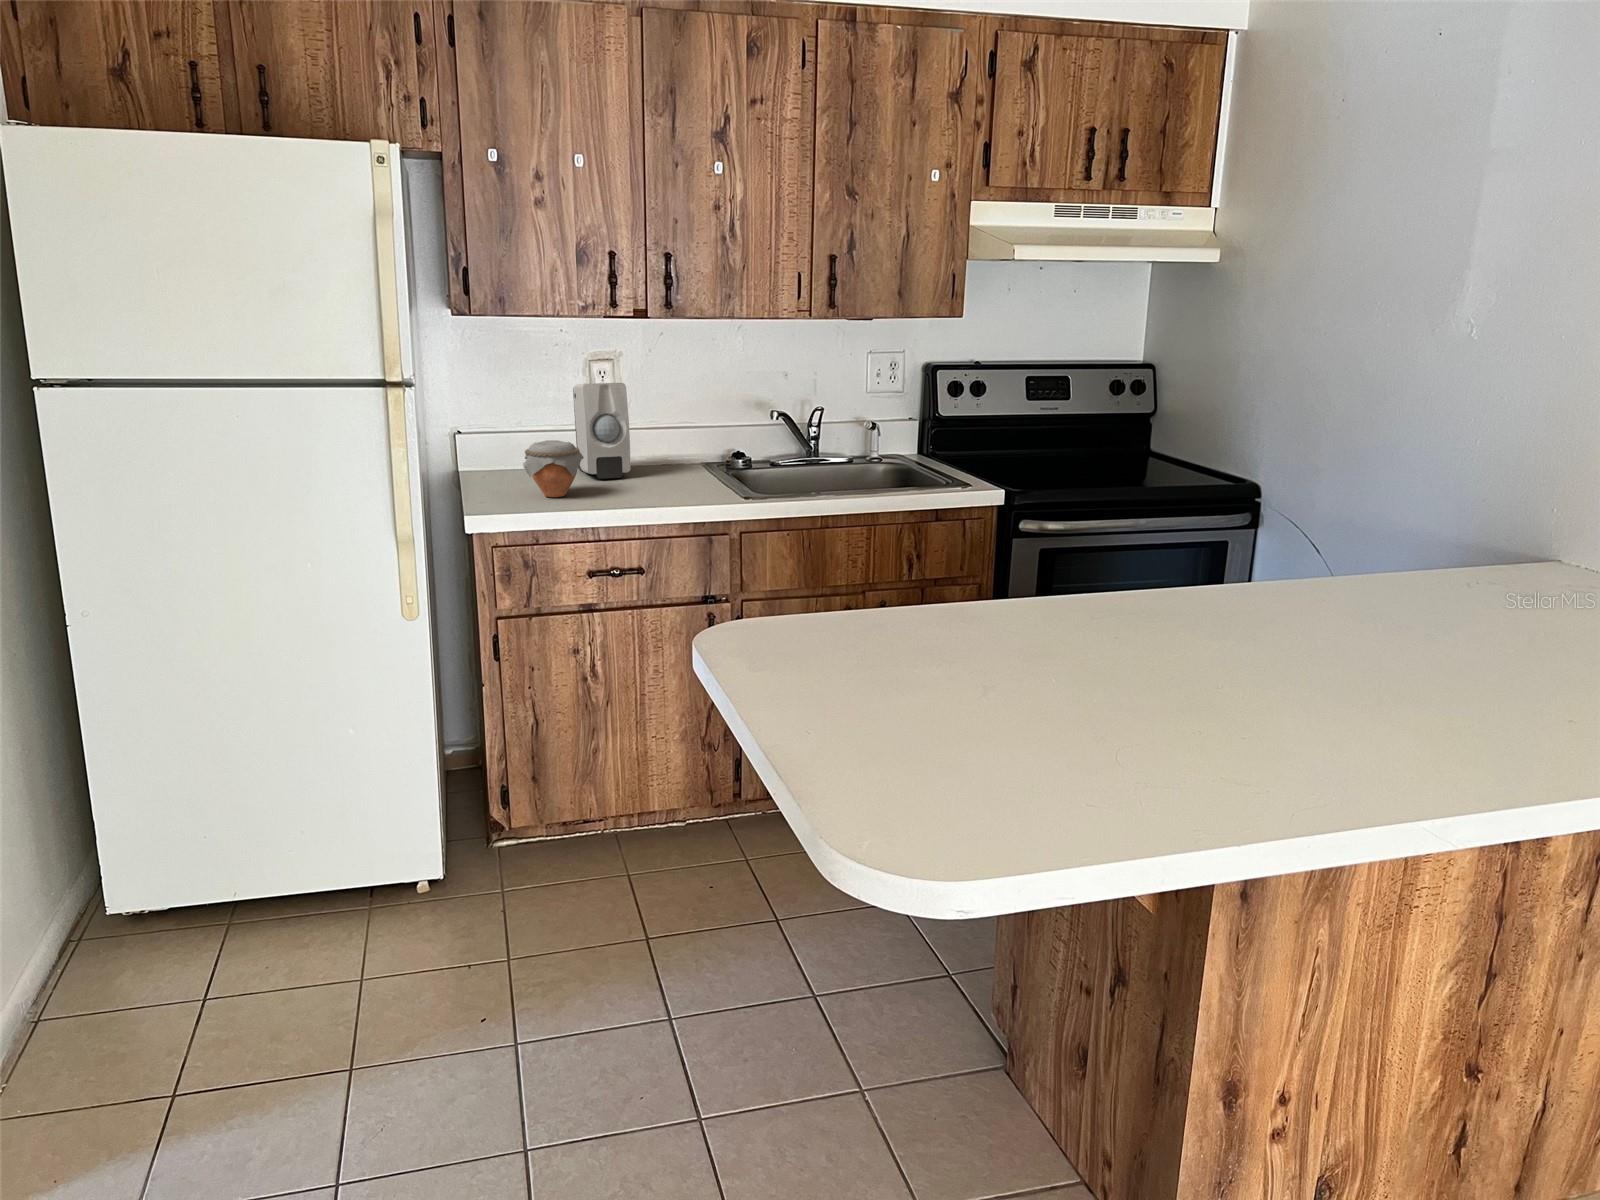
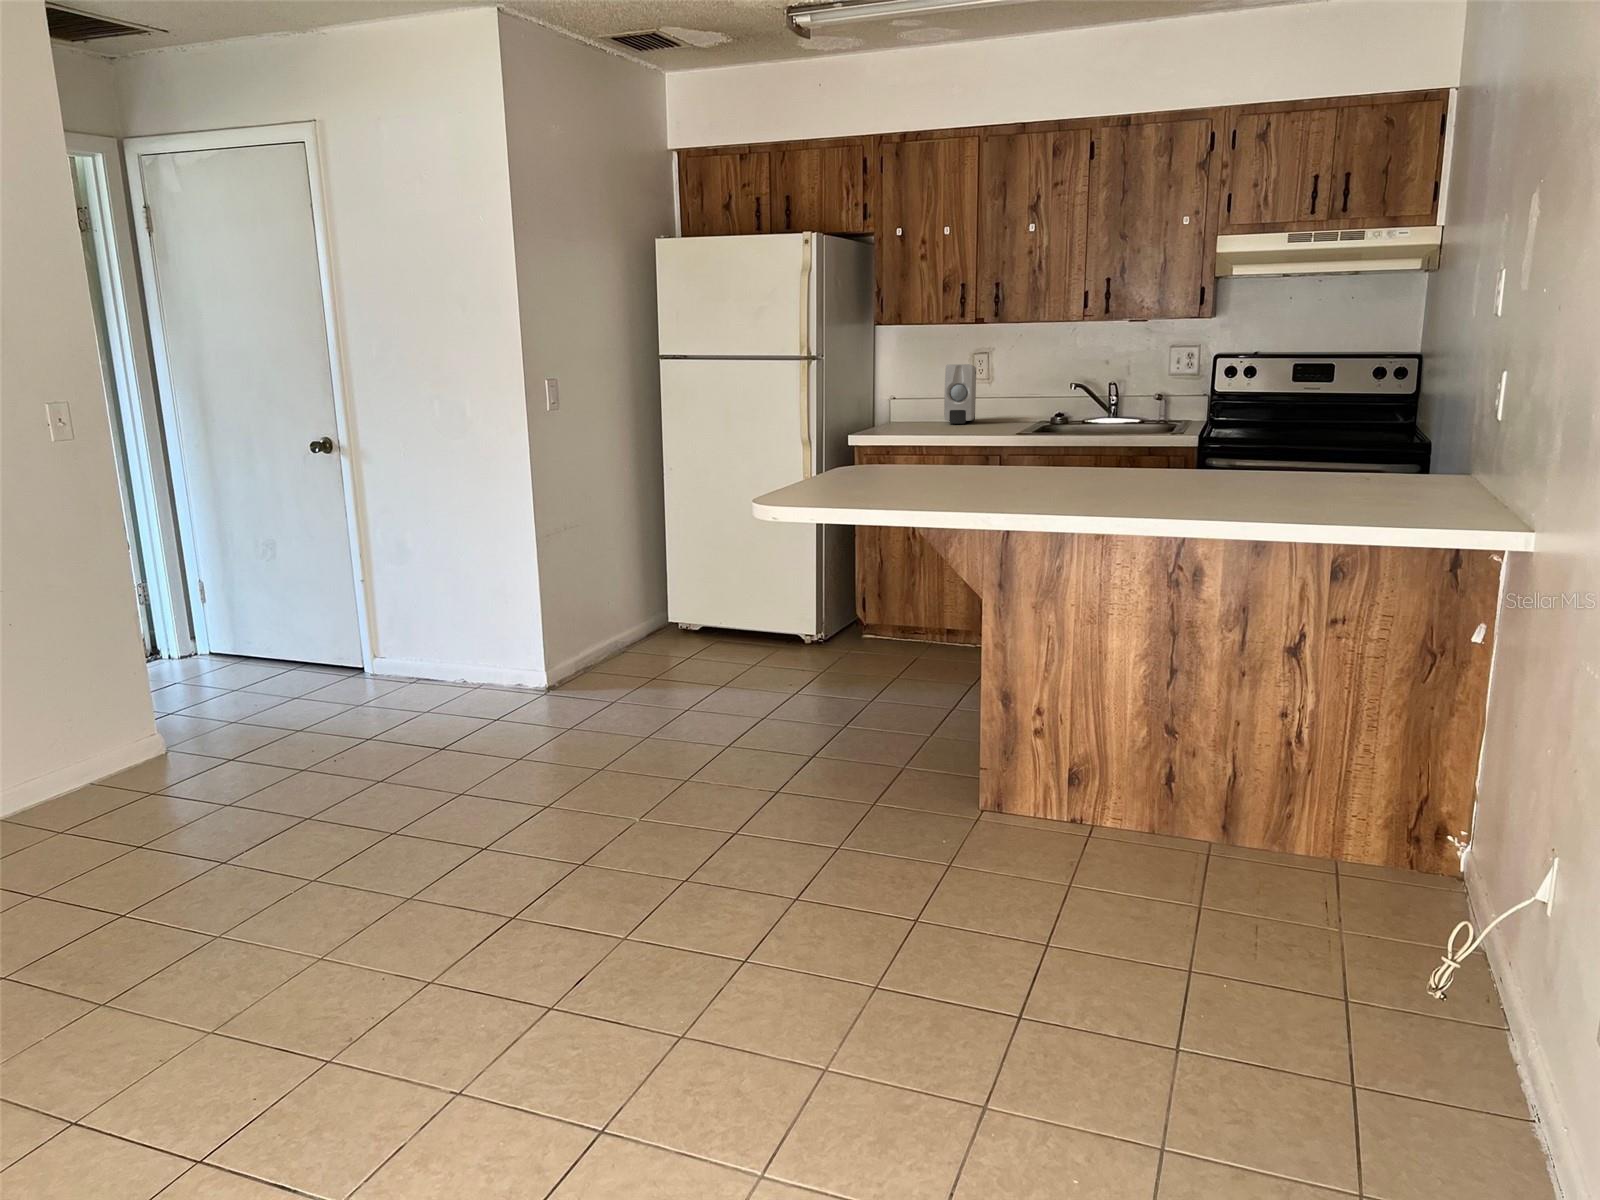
jar: present [523,440,584,497] -> none [894,397,931,430]

